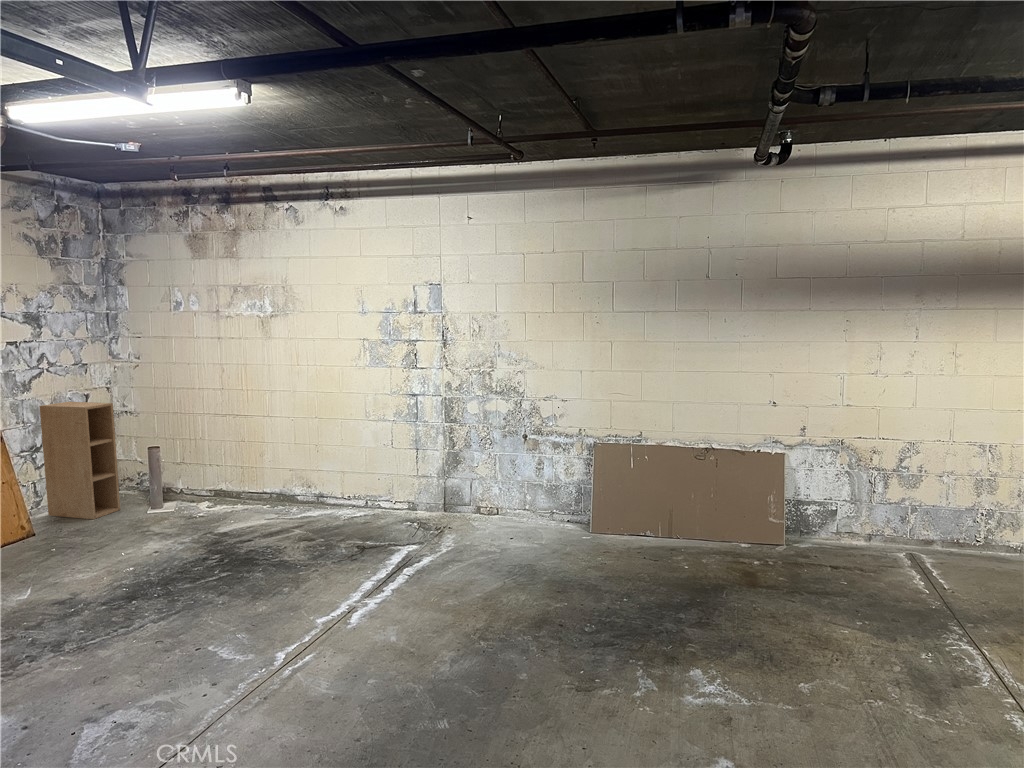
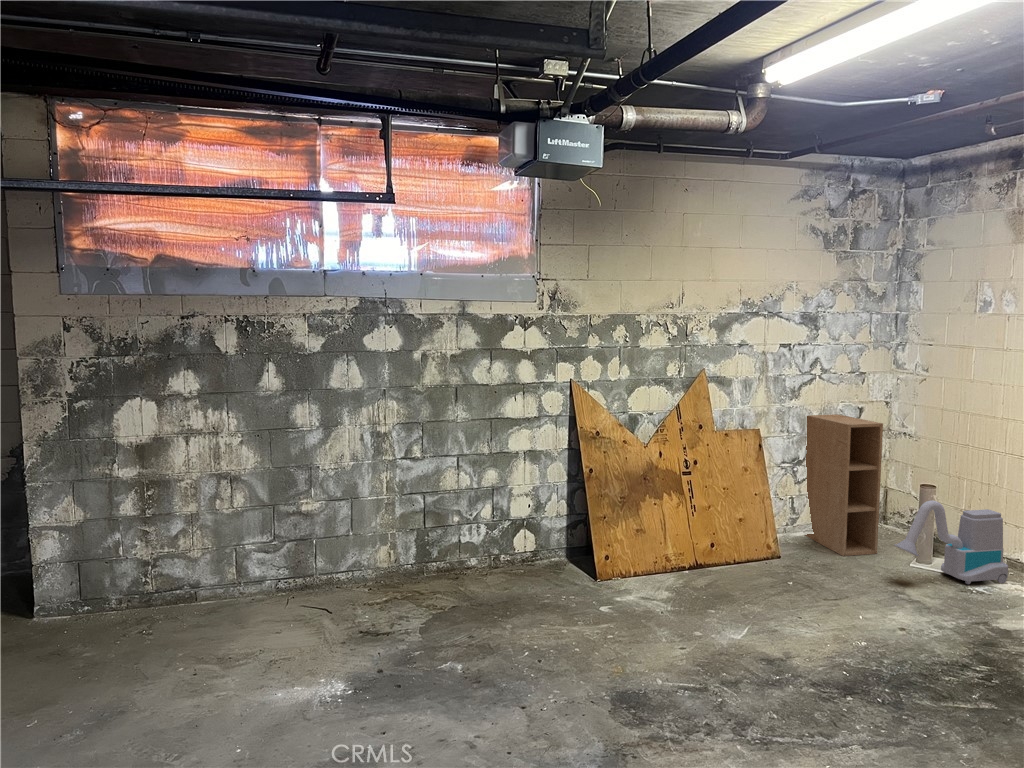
vacuum cleaner: none [137,454,212,509] -> present [894,500,1008,584]

